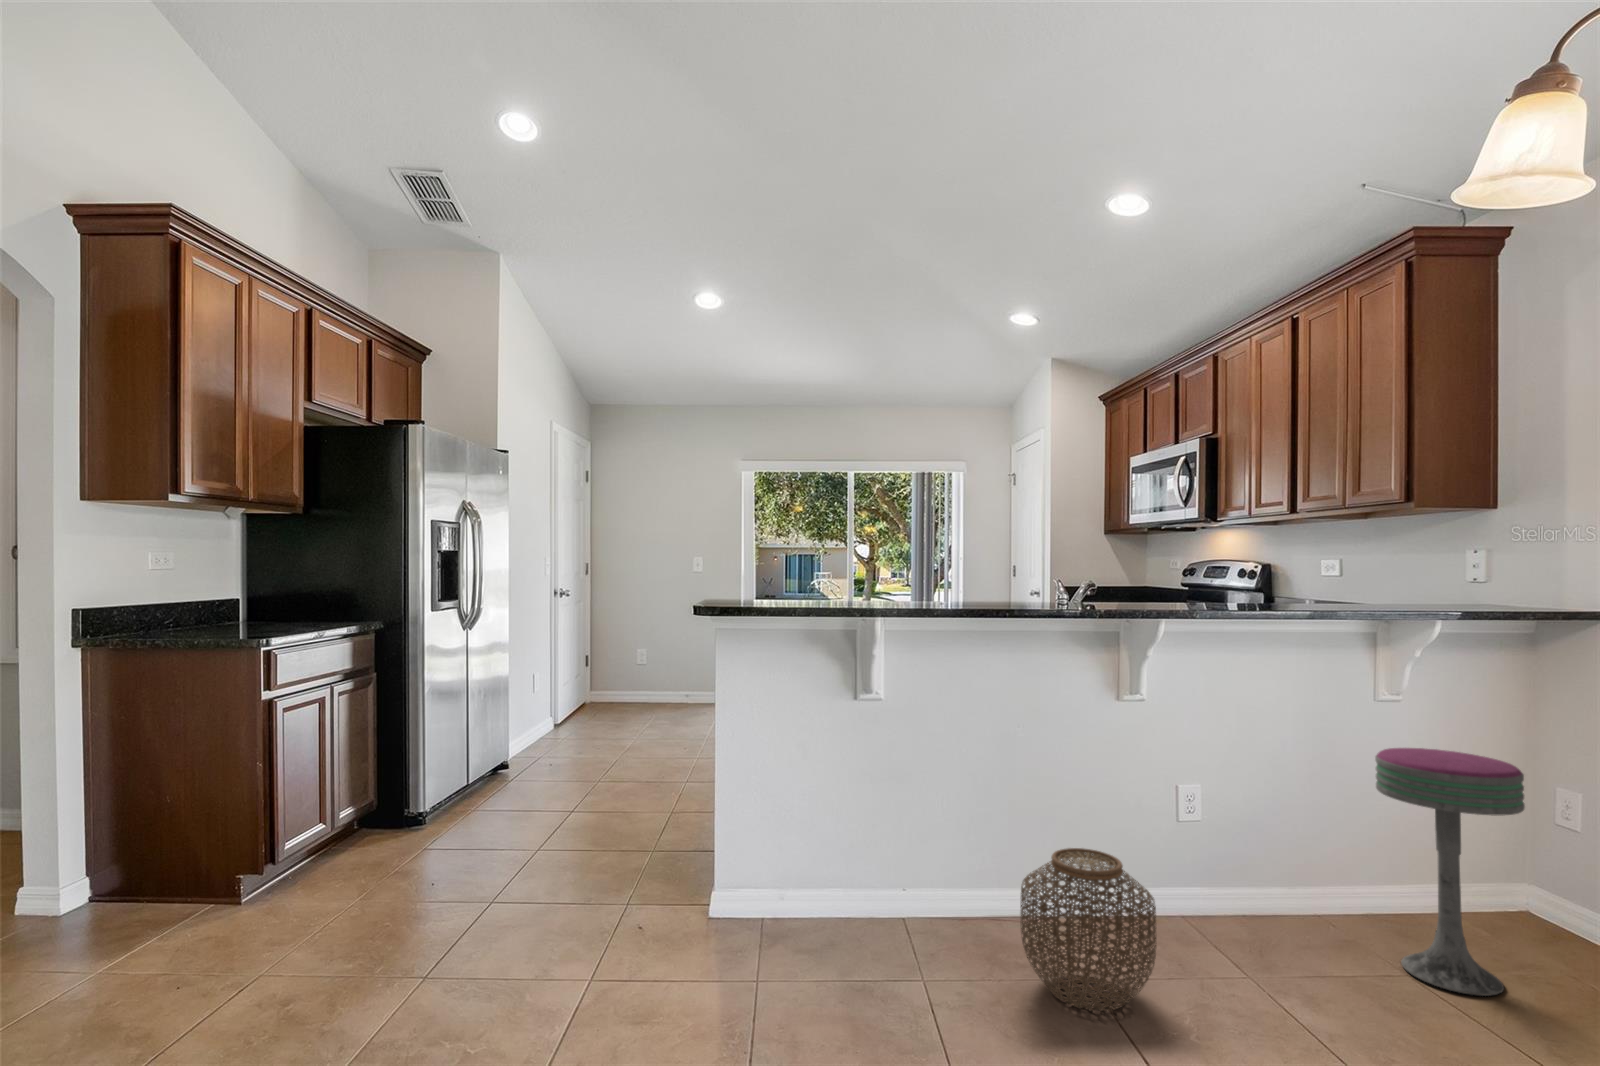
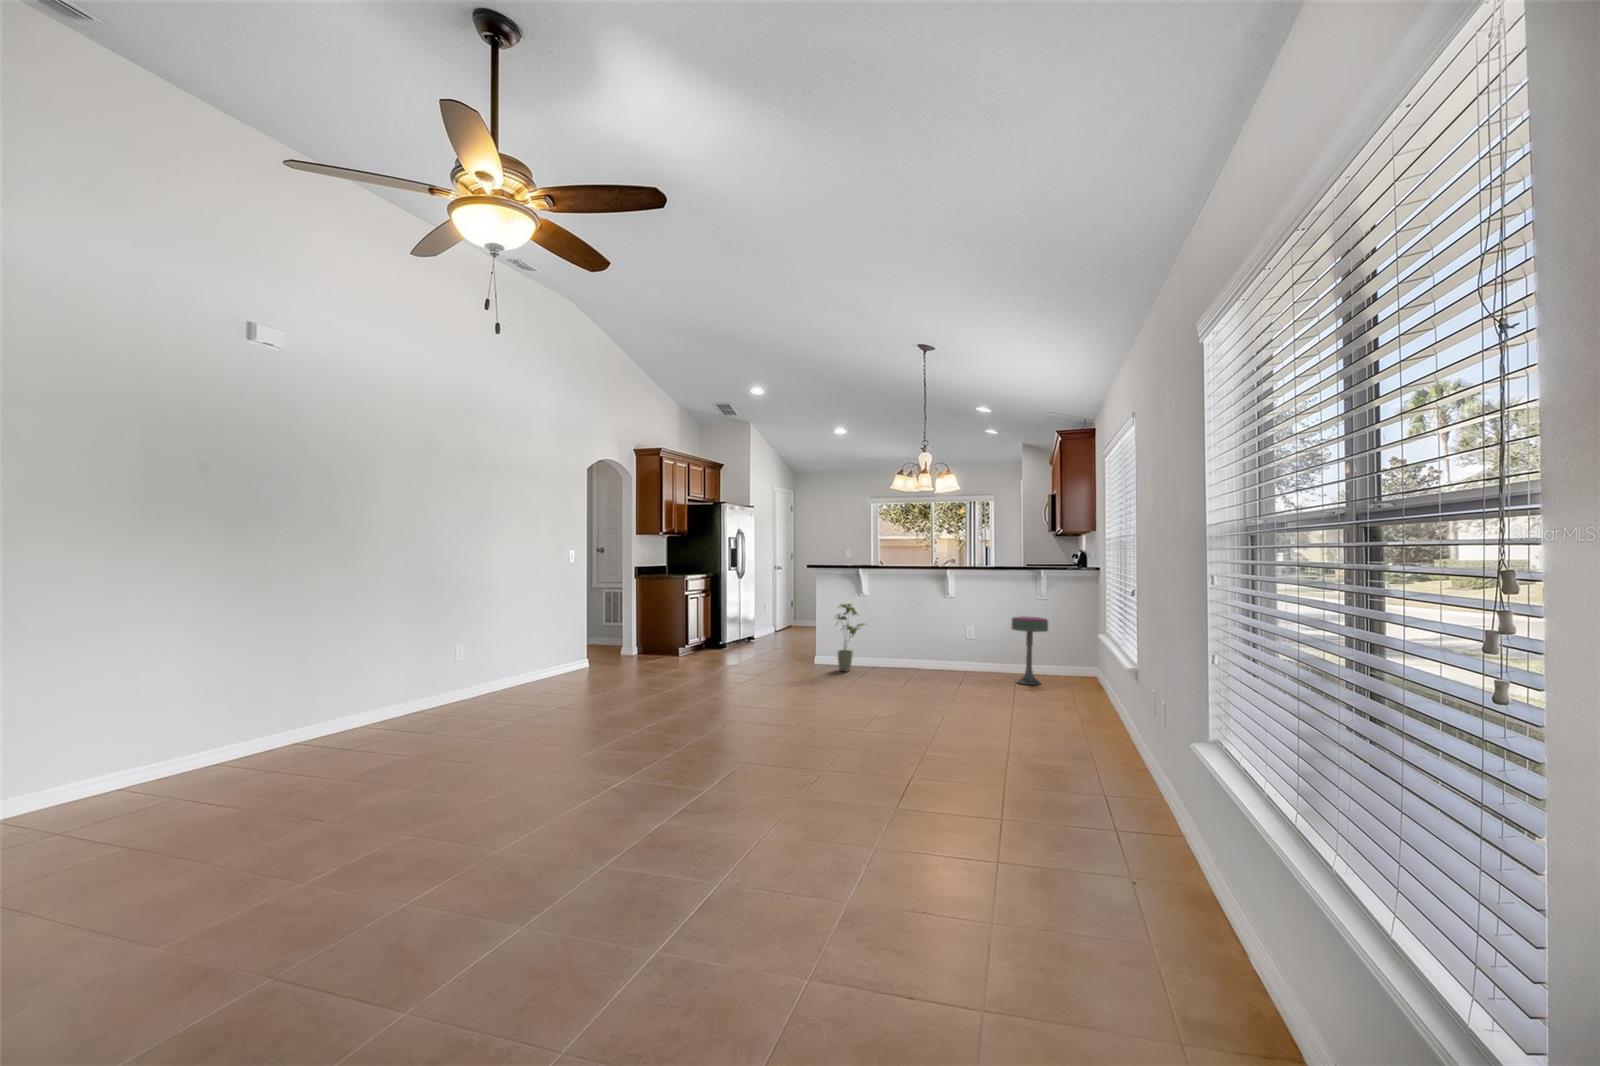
house plant: none [773,722,891,957] -> present [837,604,864,672]
woven basket: present [1021,848,1156,1011] -> none [896,640,933,680]

